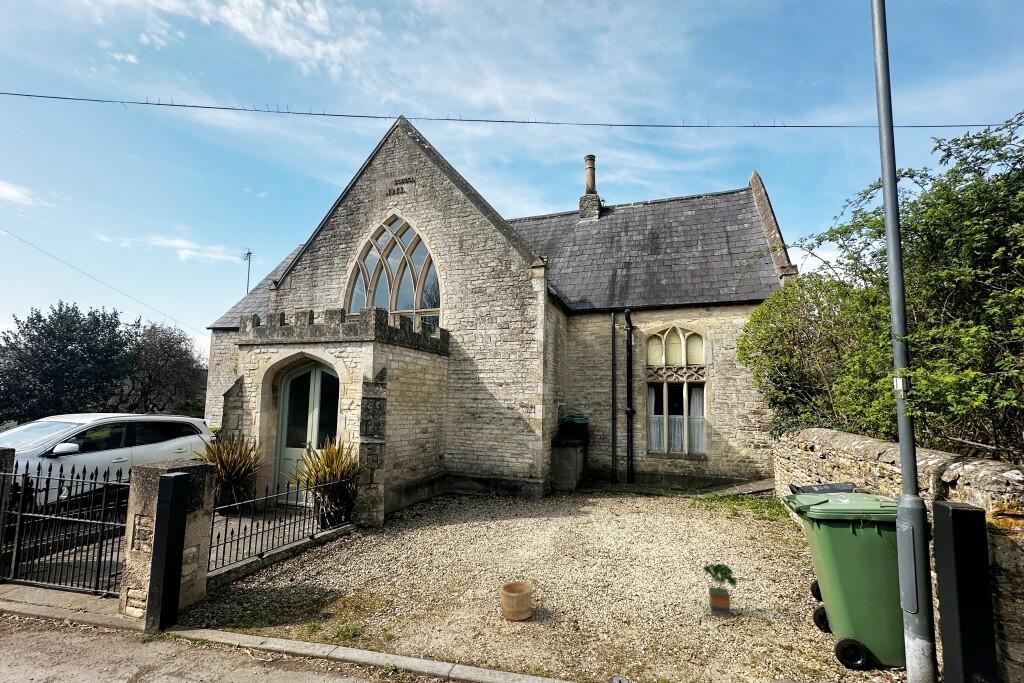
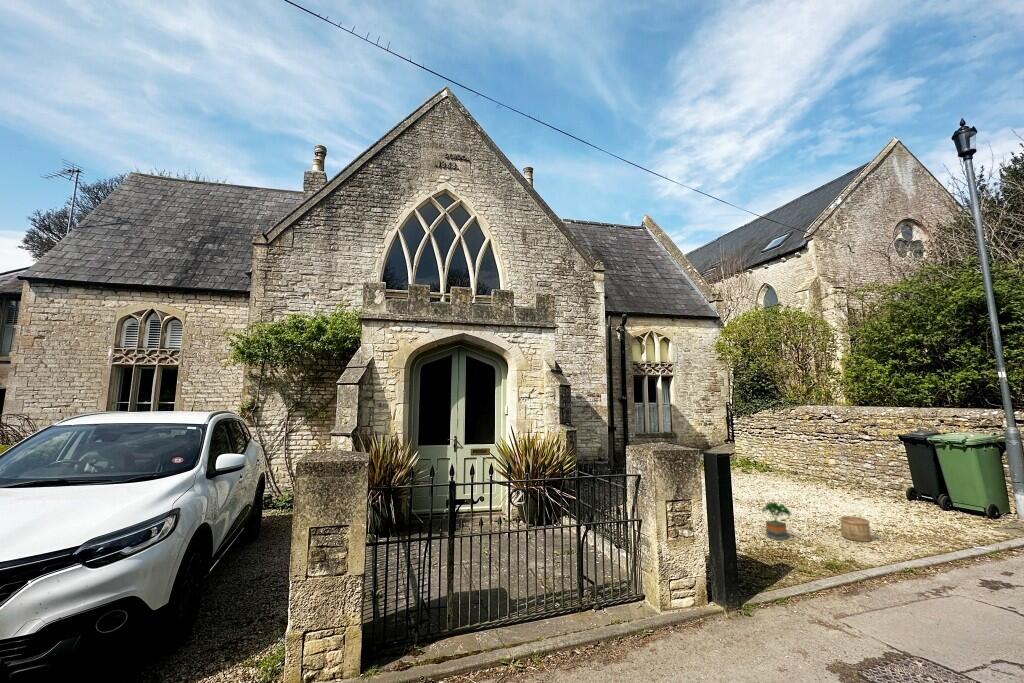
potted tree: present [703,564,737,617] -> present [762,503,791,540]

